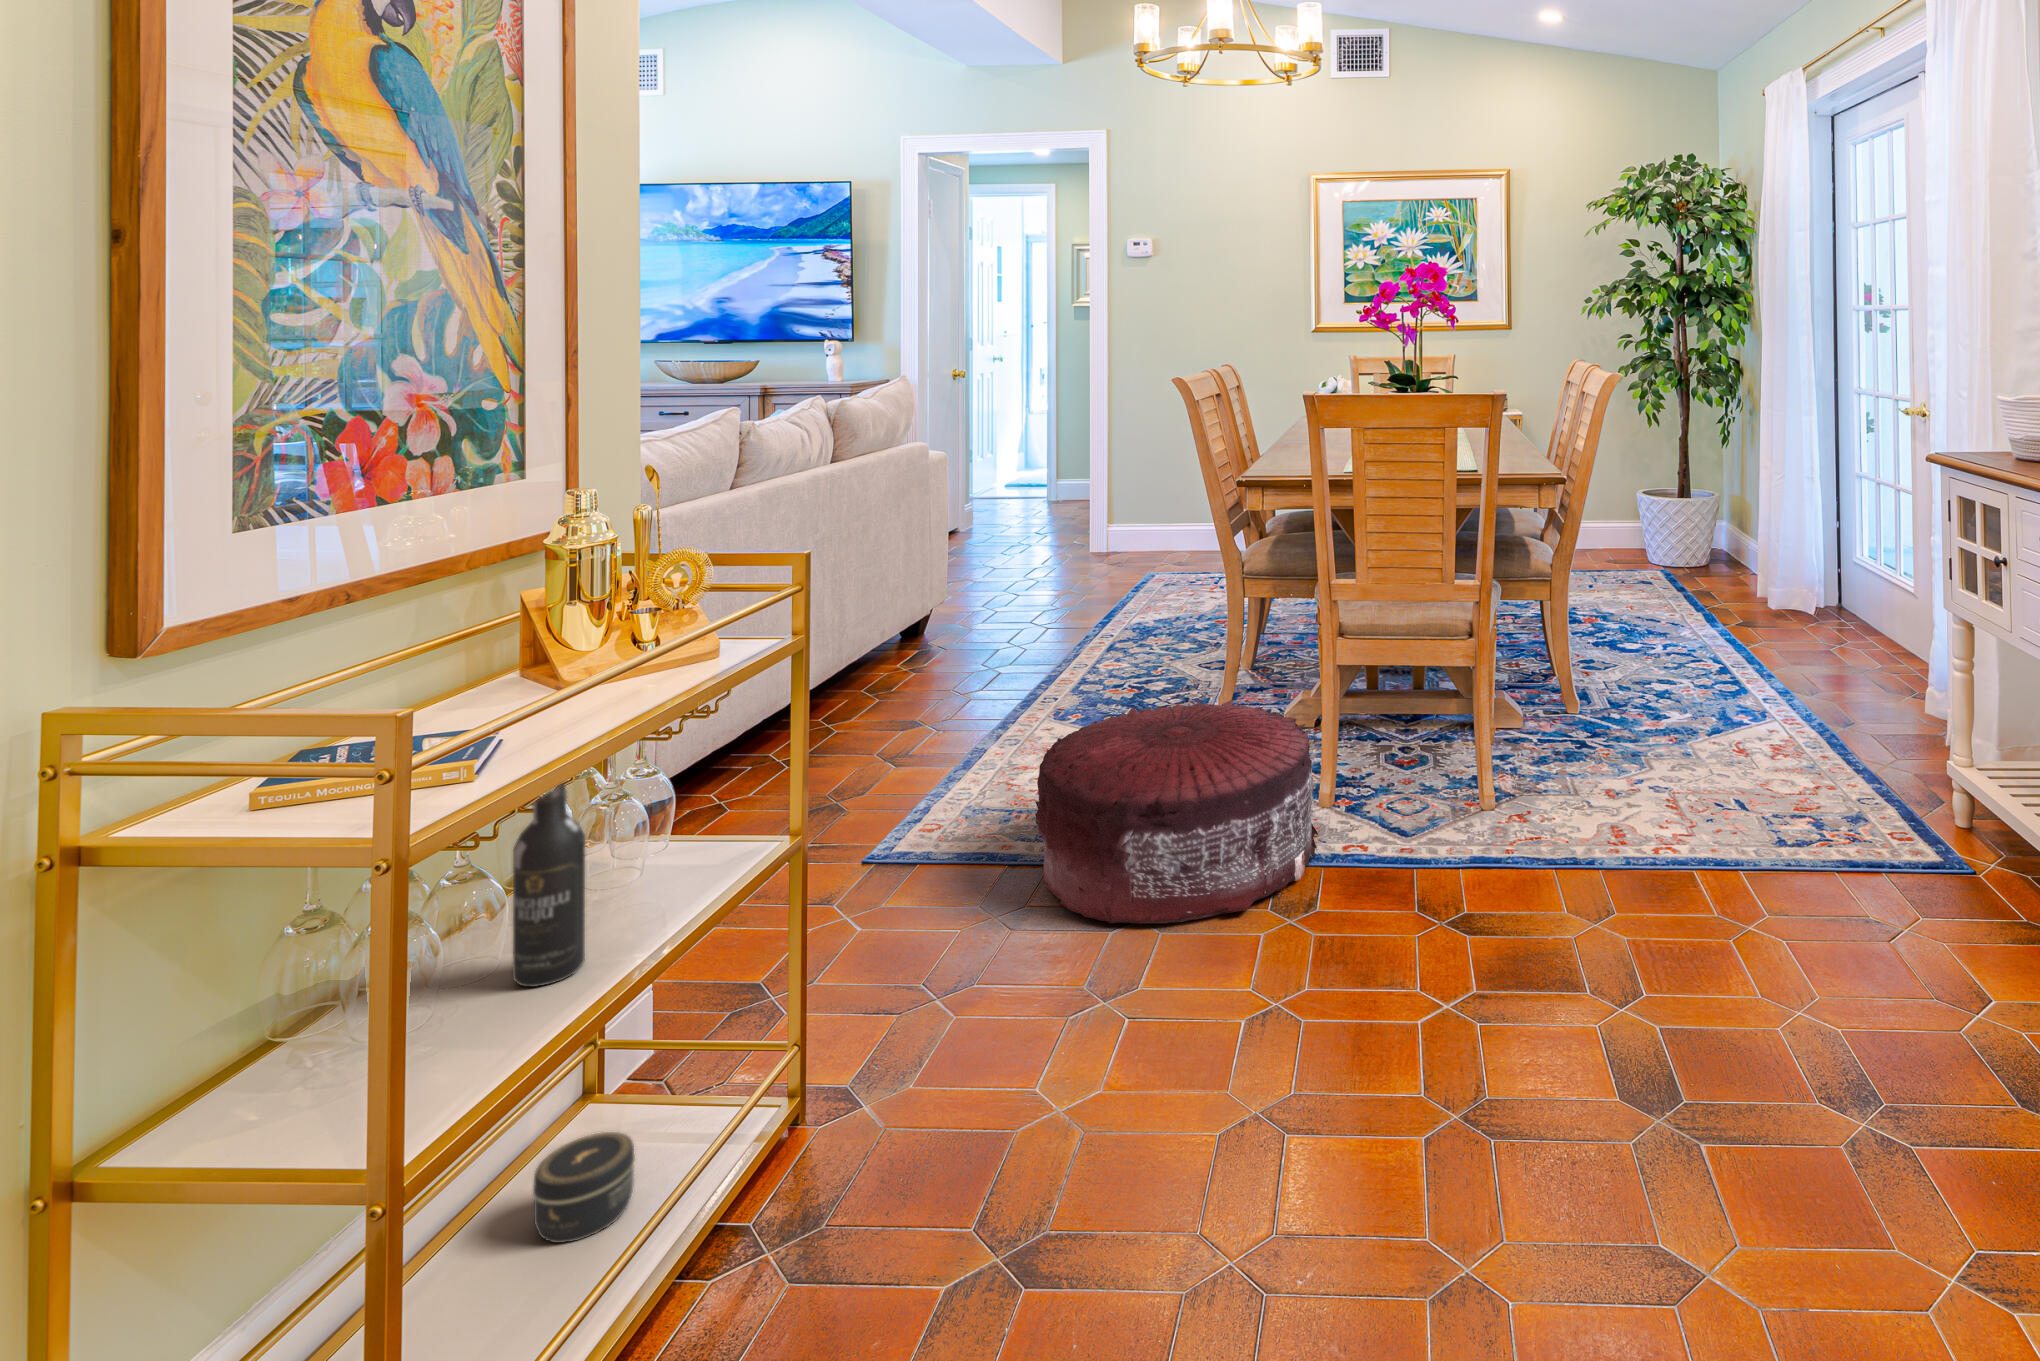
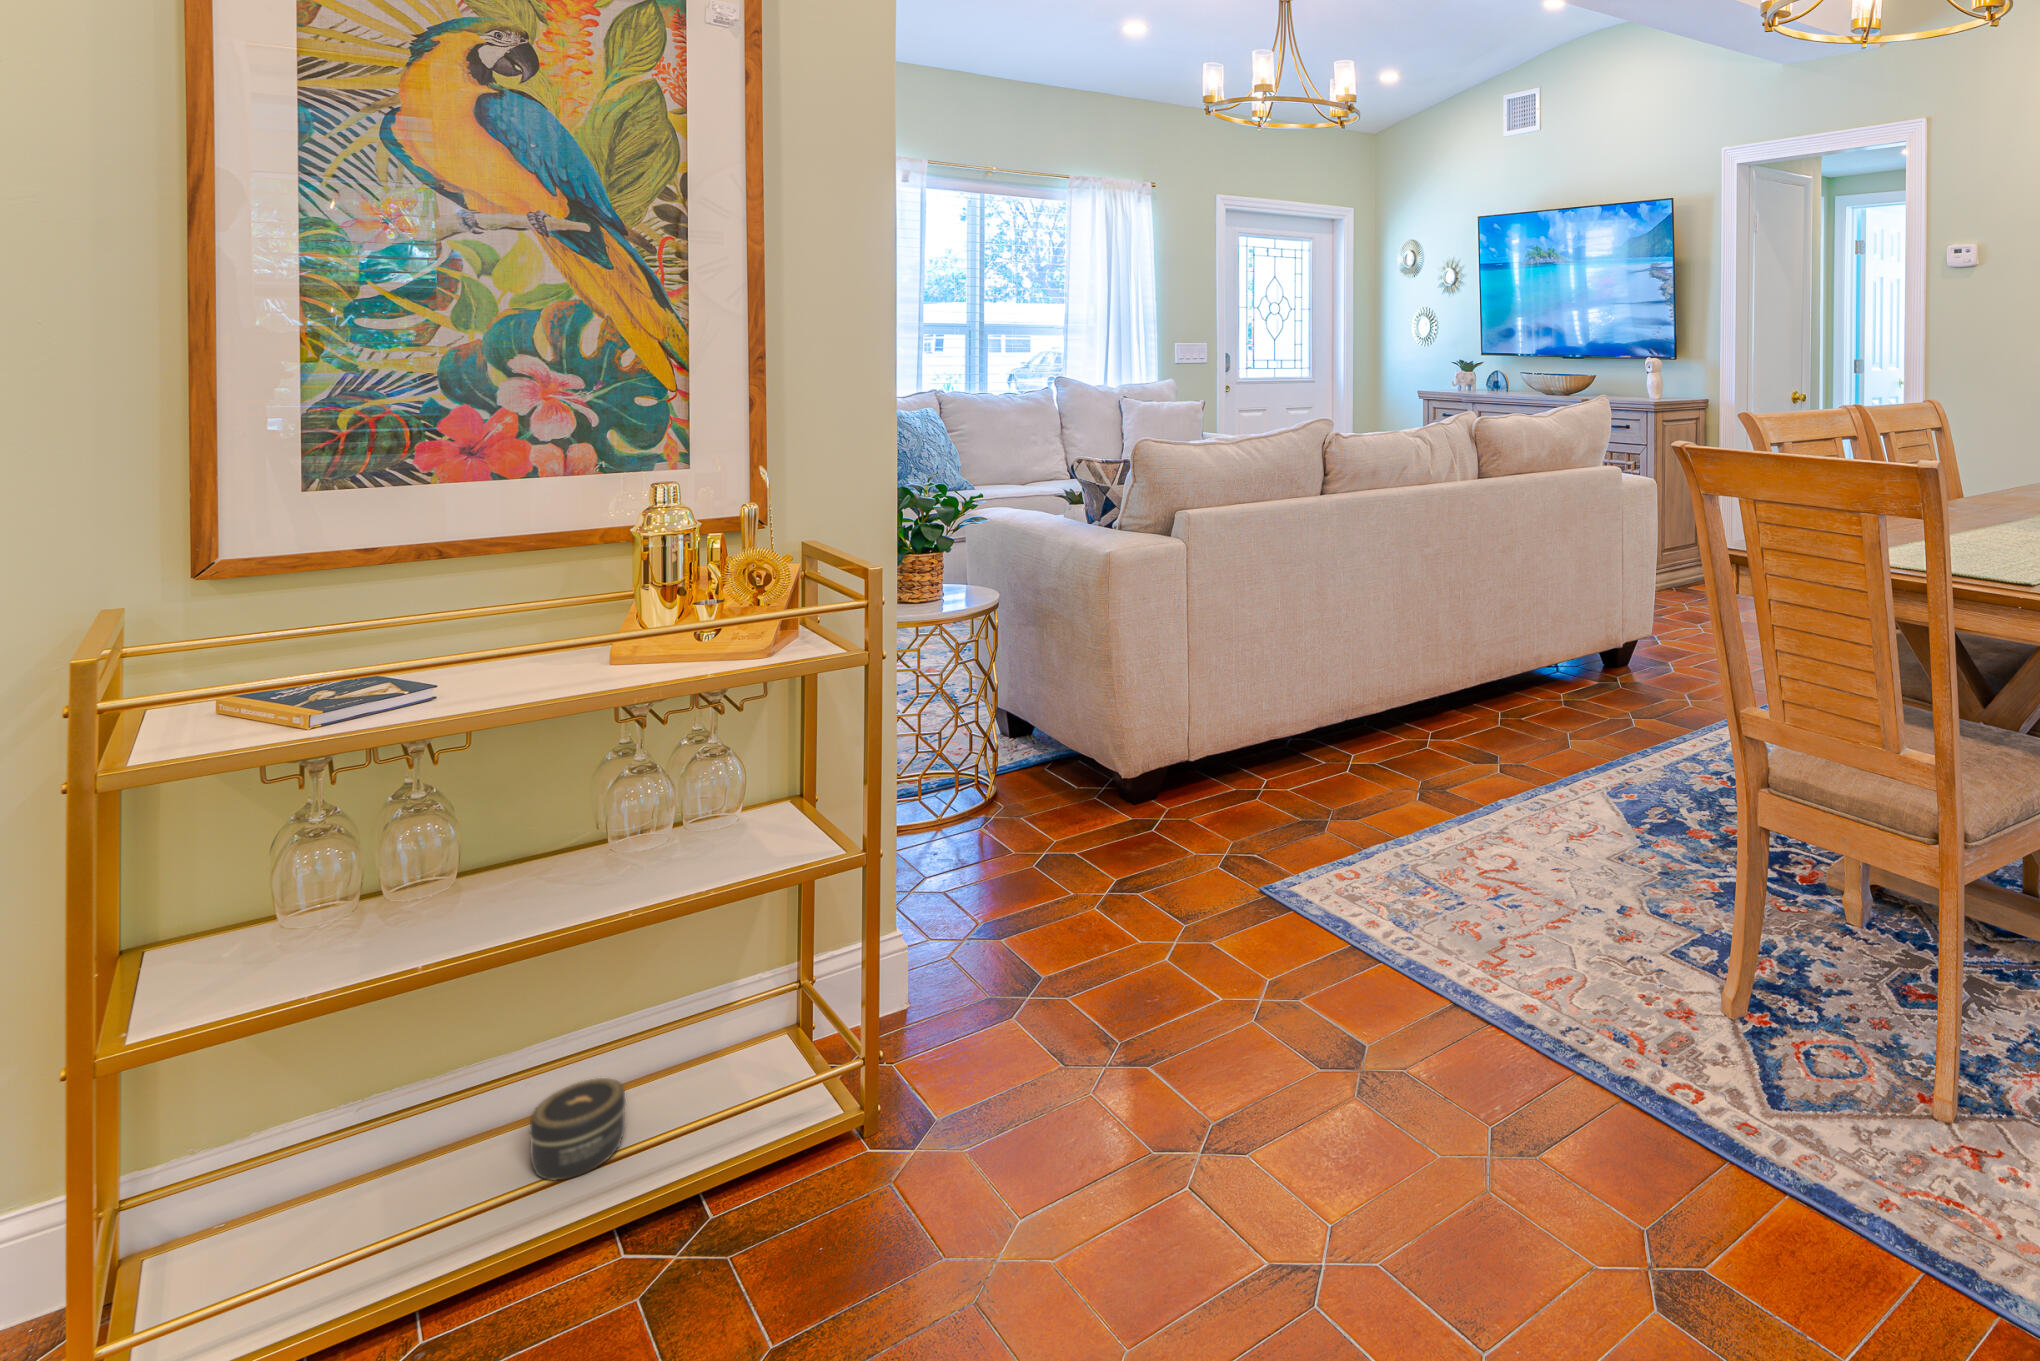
pouf: present [1035,700,1318,924] -> none [1280,818,1630,1170]
wine bottle: present [513,783,585,987] -> none [395,726,468,947]

